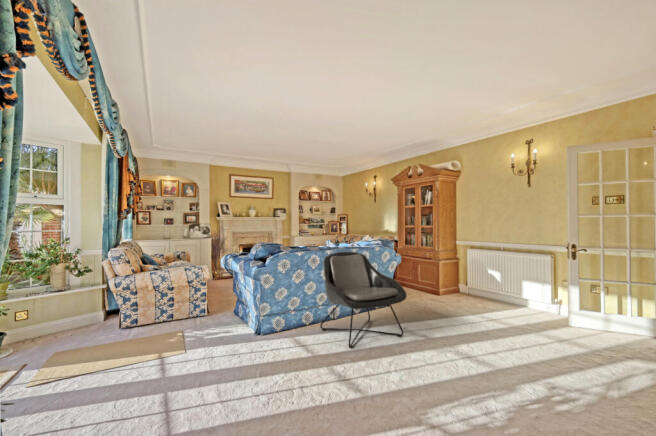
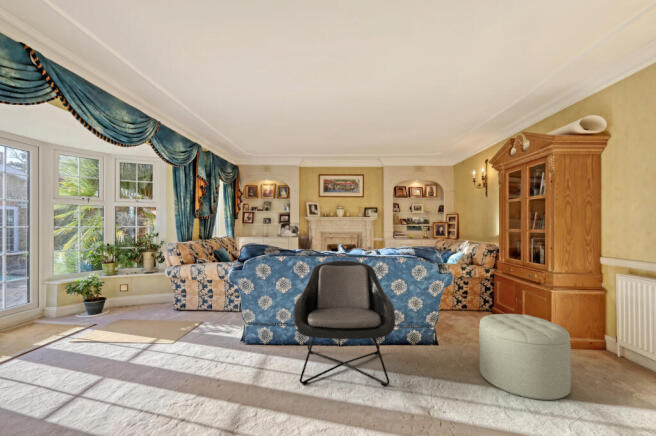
ottoman: none [435,278,487,325] -> present [479,314,571,400]

